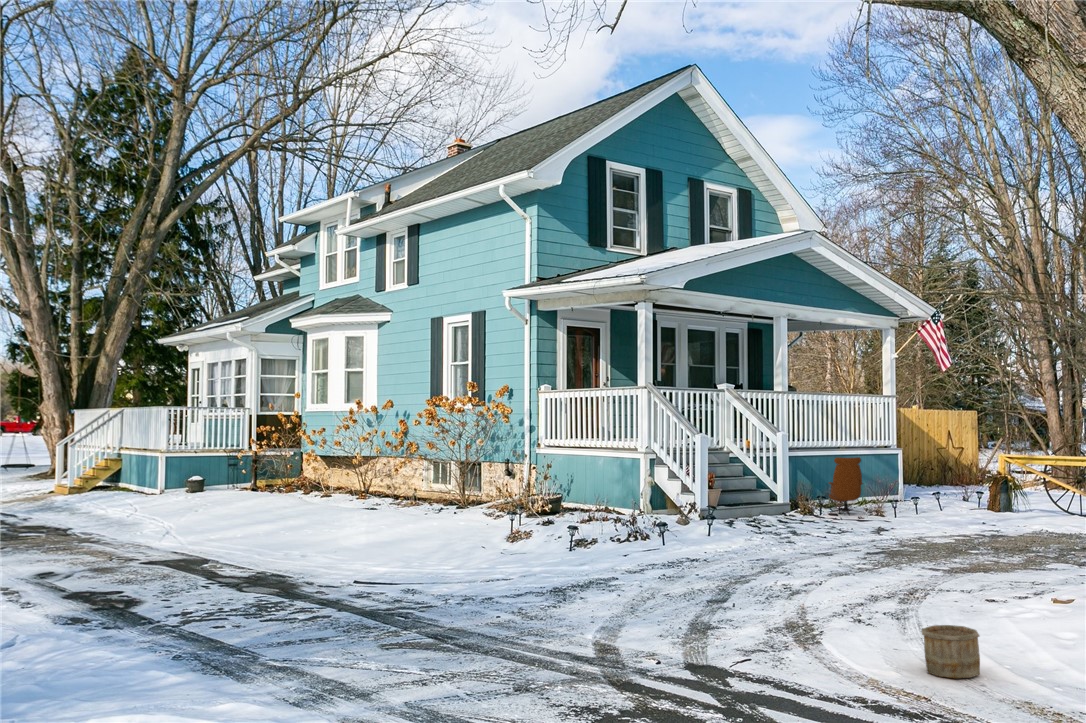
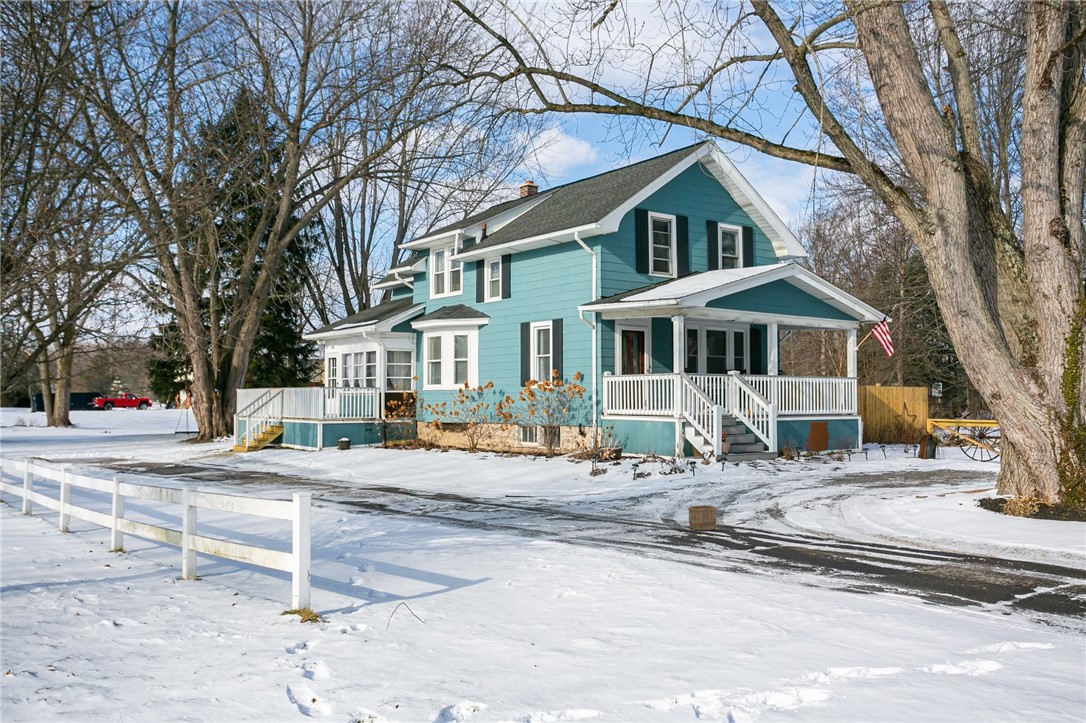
wooden bucket: present [922,625,980,678] -> present [688,505,716,531]

